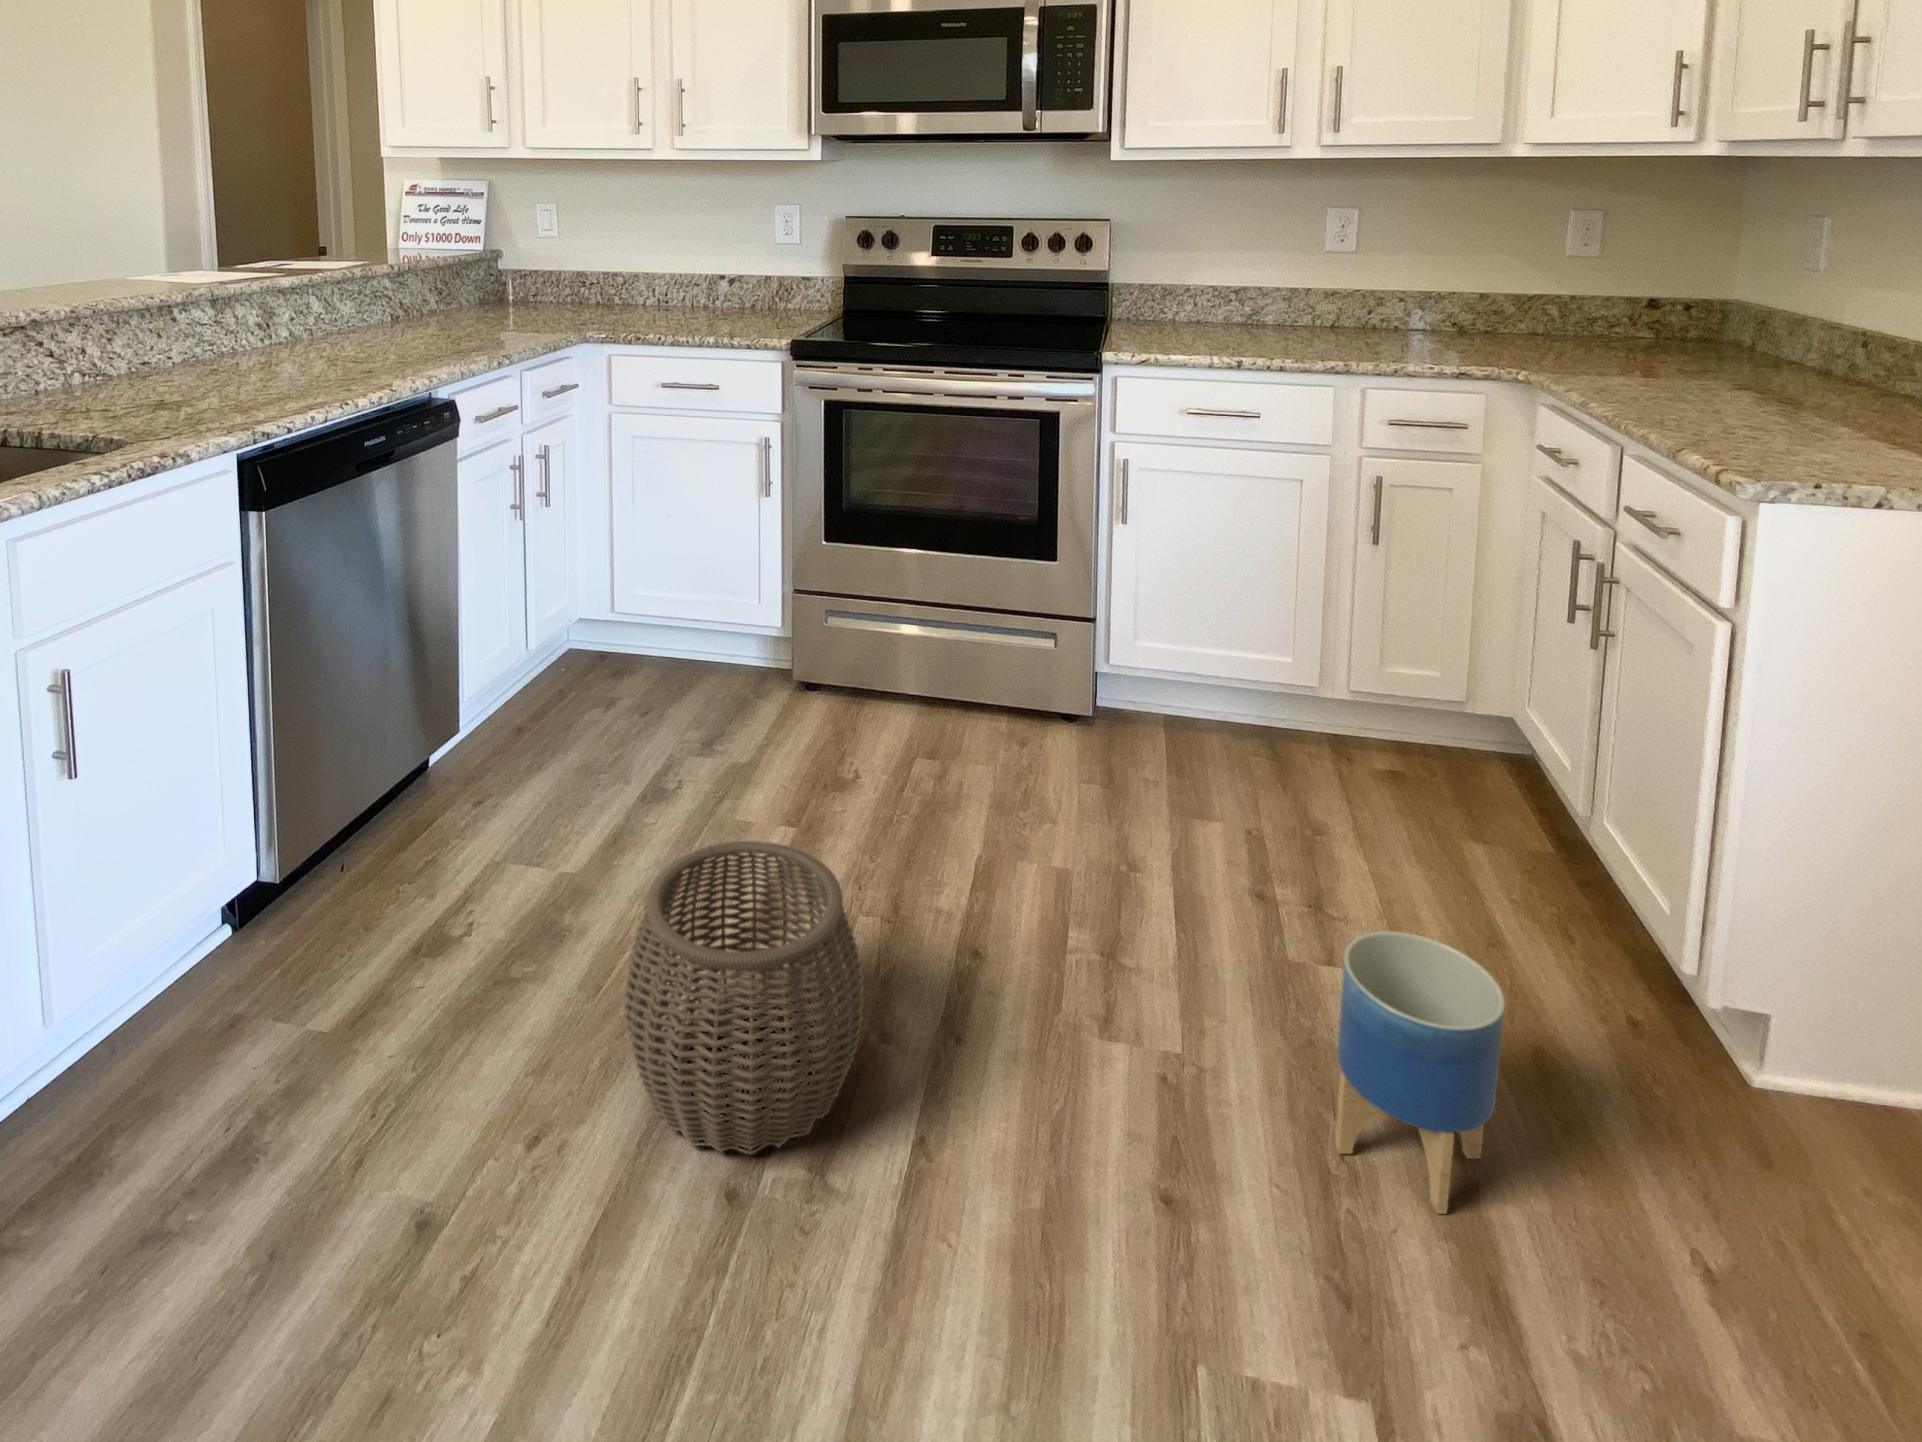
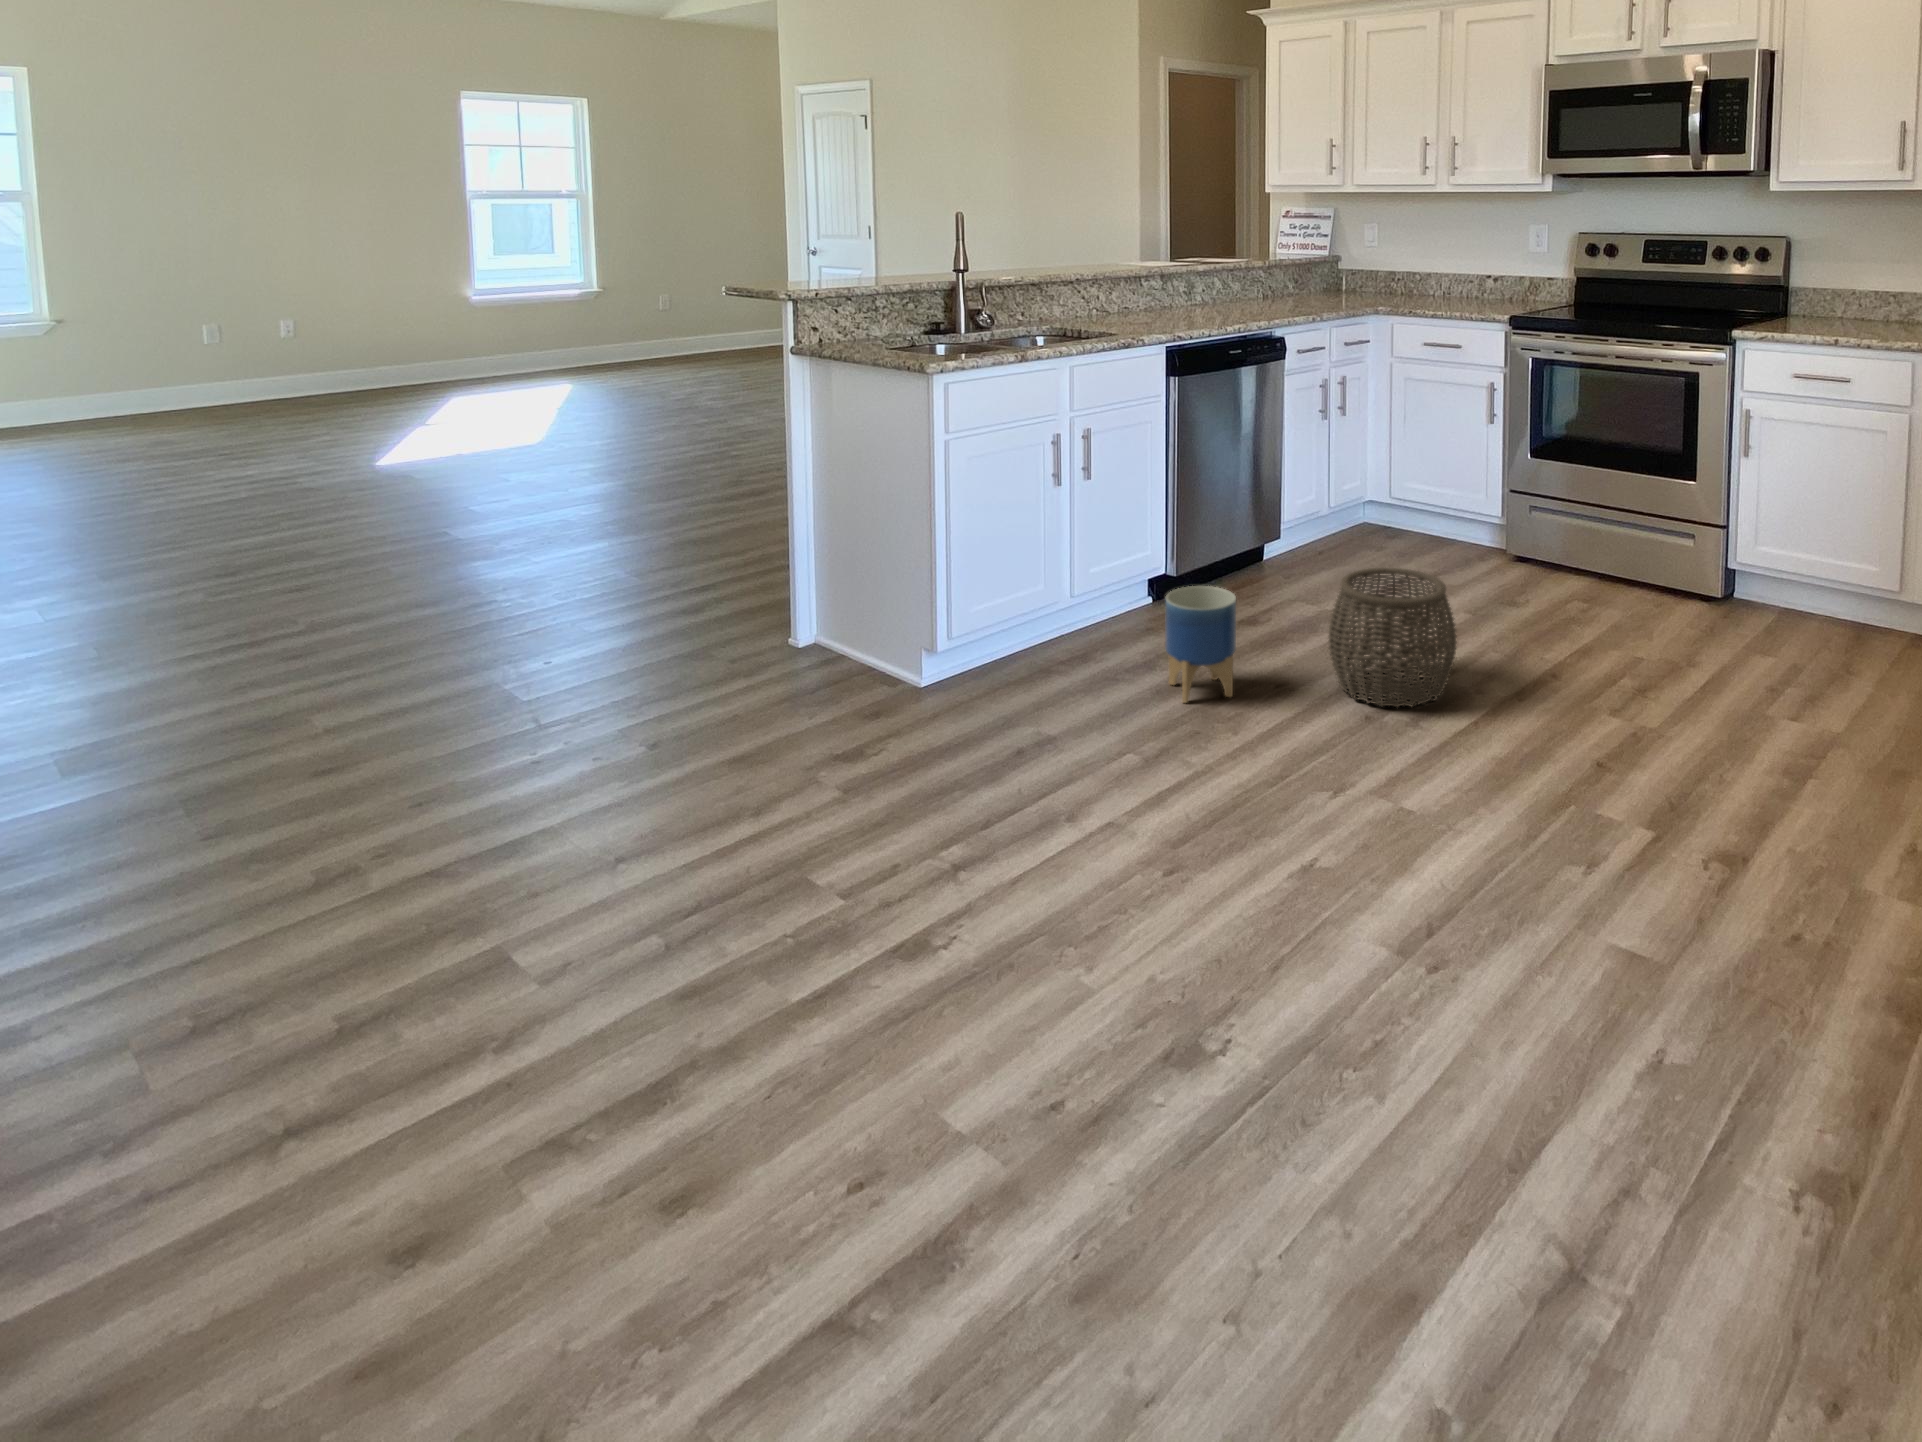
planter: present [1335,931,1505,1214] -> present [1166,586,1236,703]

